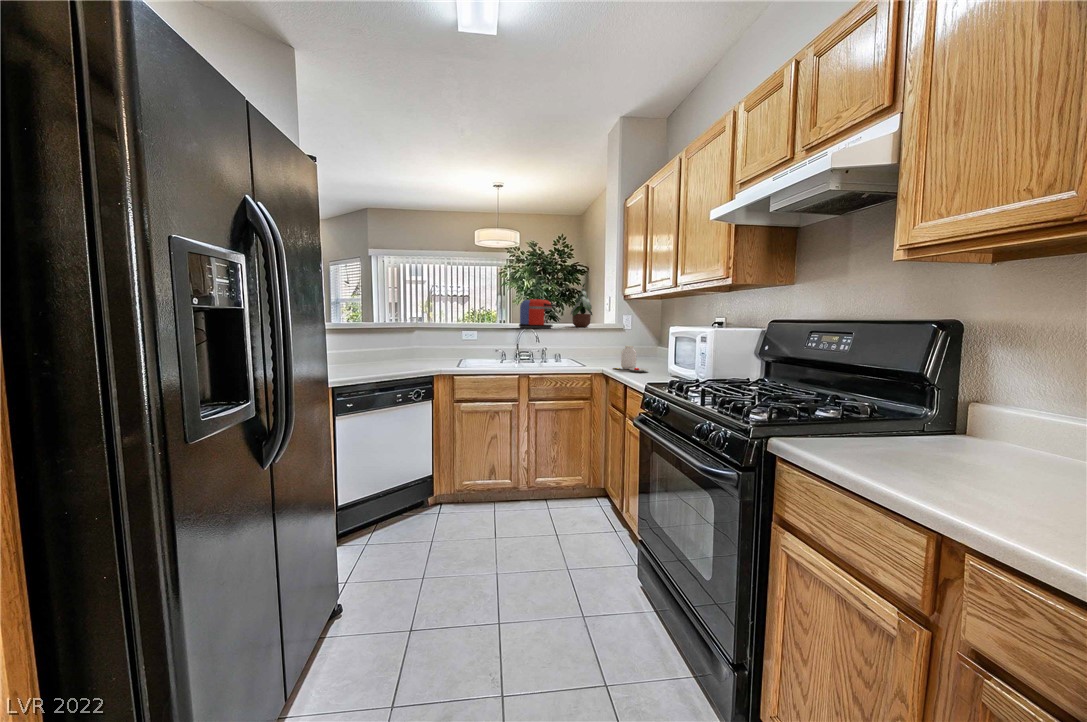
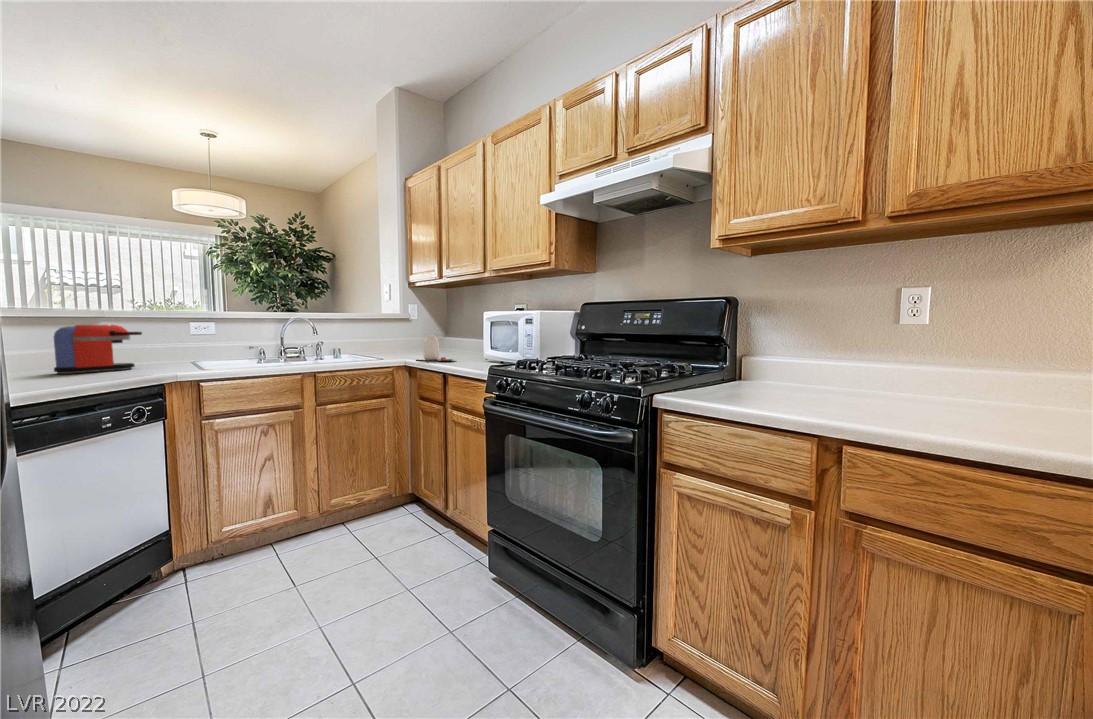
potted plant: present [571,284,592,327] -> none [341,267,373,317]
coffee maker: present [519,299,557,328] -> present [54,325,142,374]

